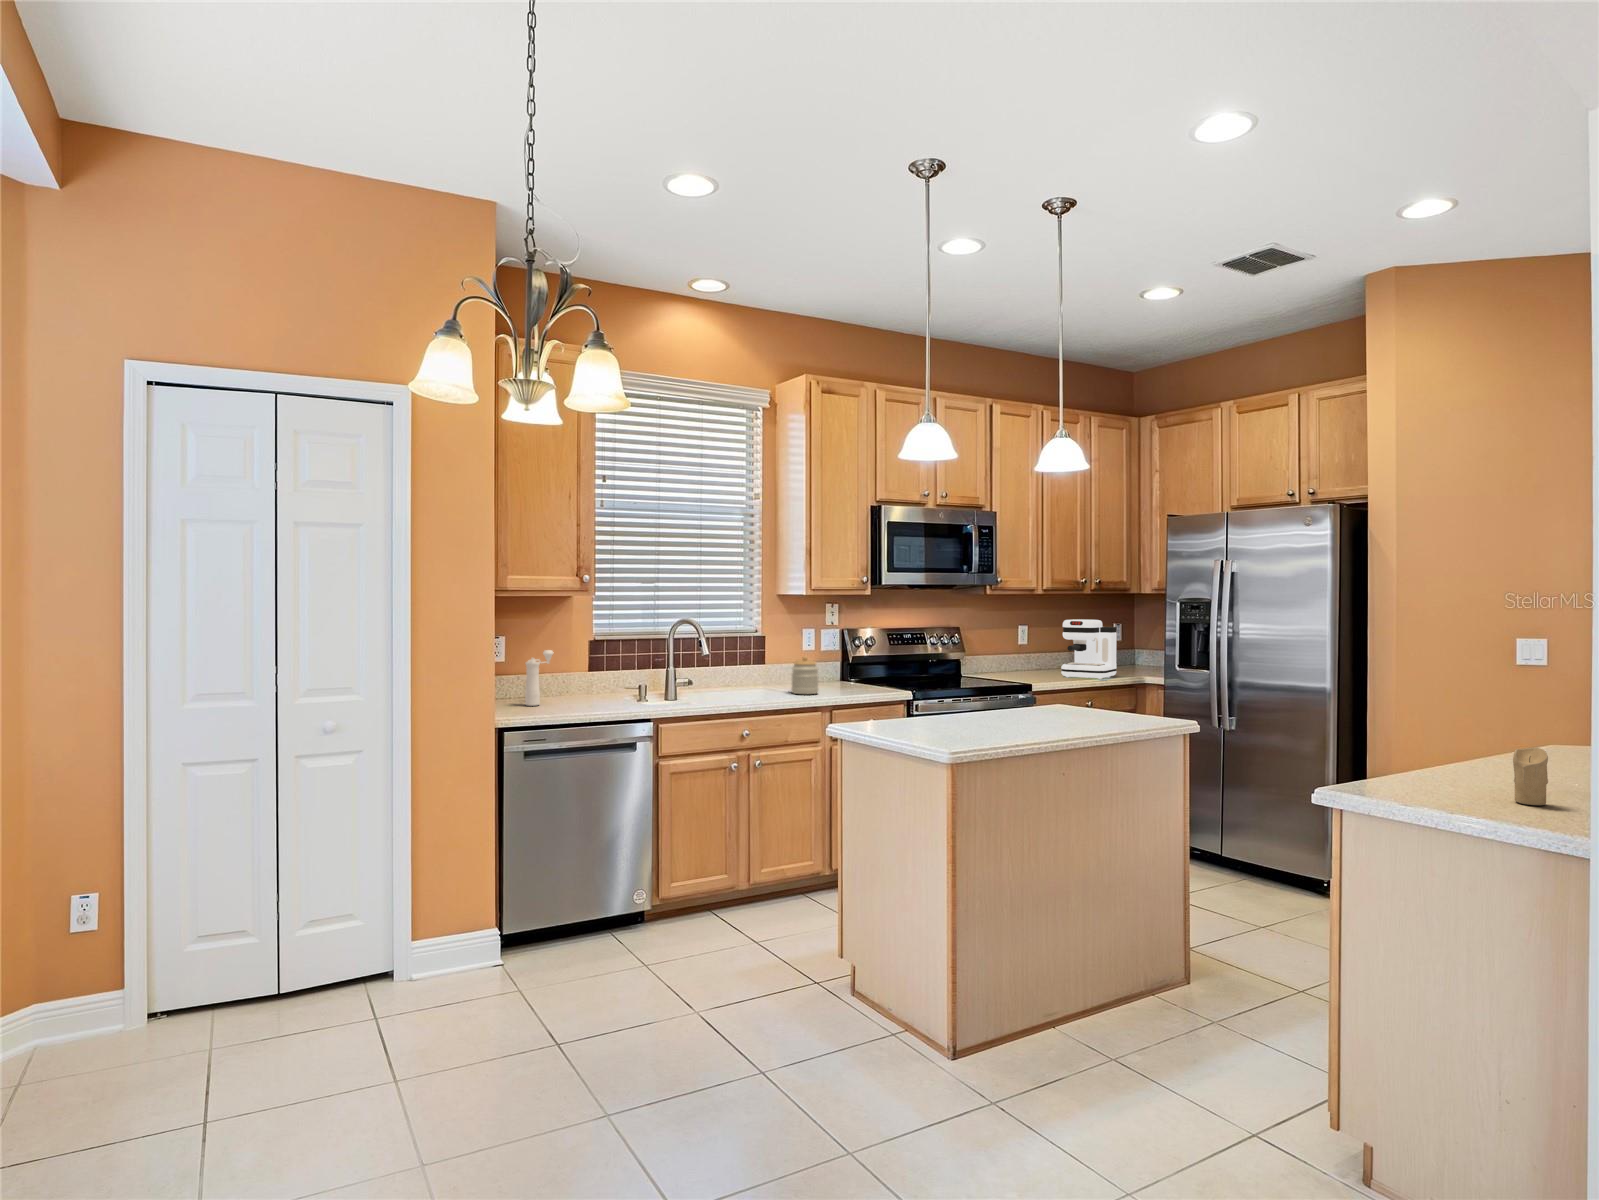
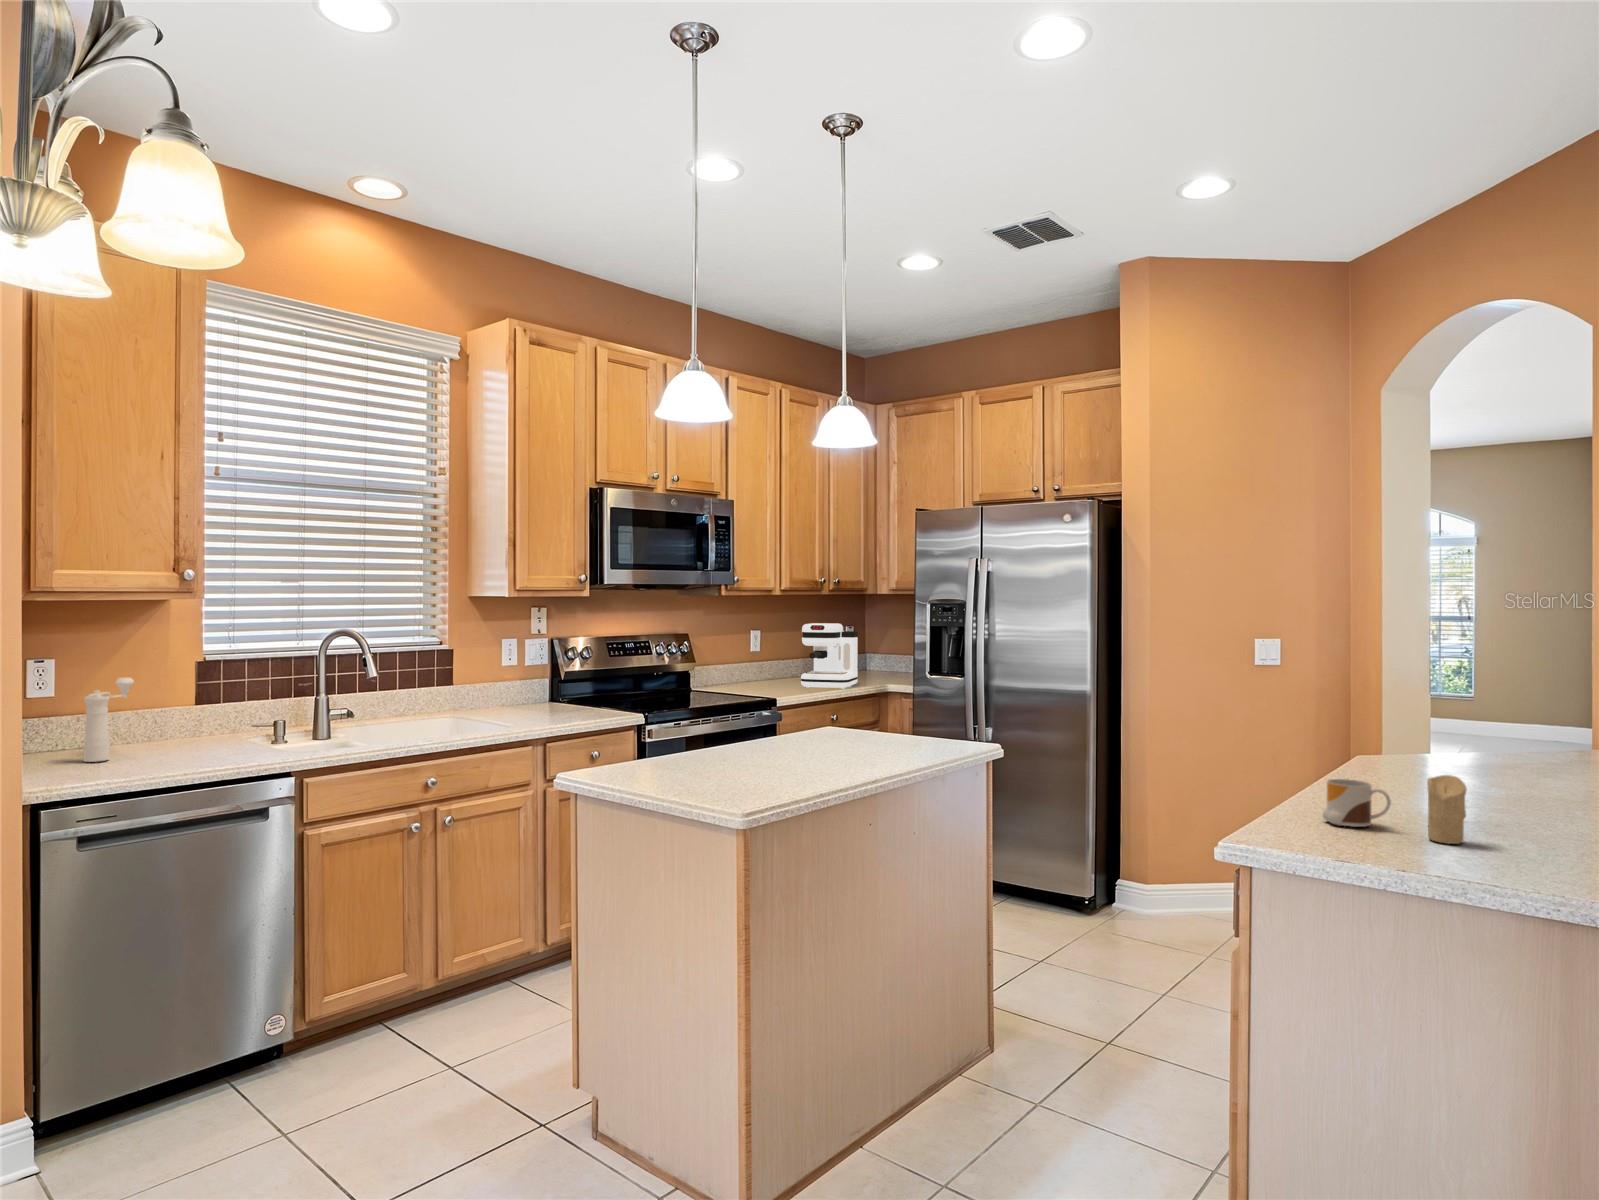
jar: present [791,656,819,694] -> none [492,674,528,723]
mug: none [1431,750,1488,790] -> present [1323,779,1391,827]

